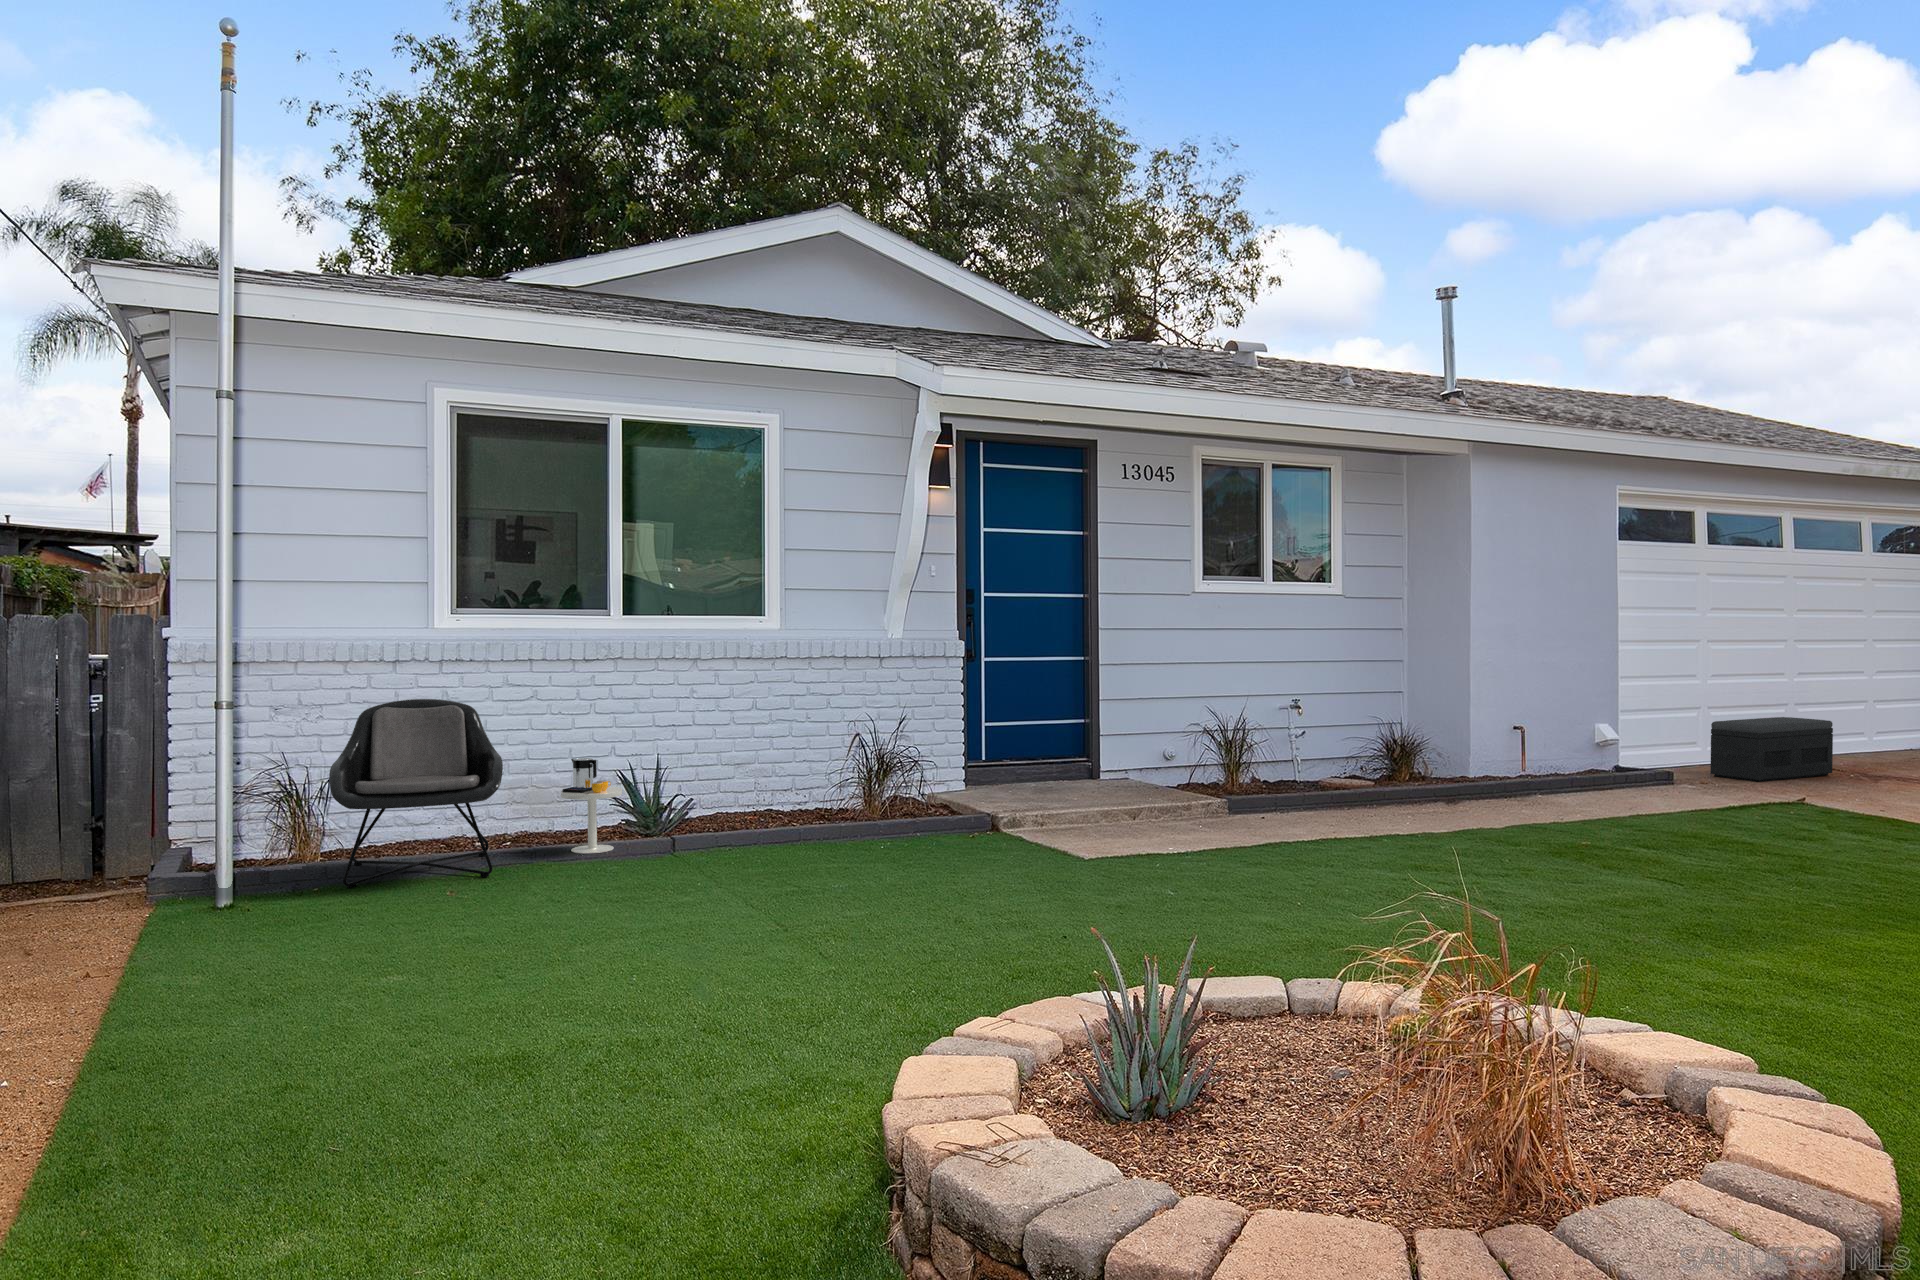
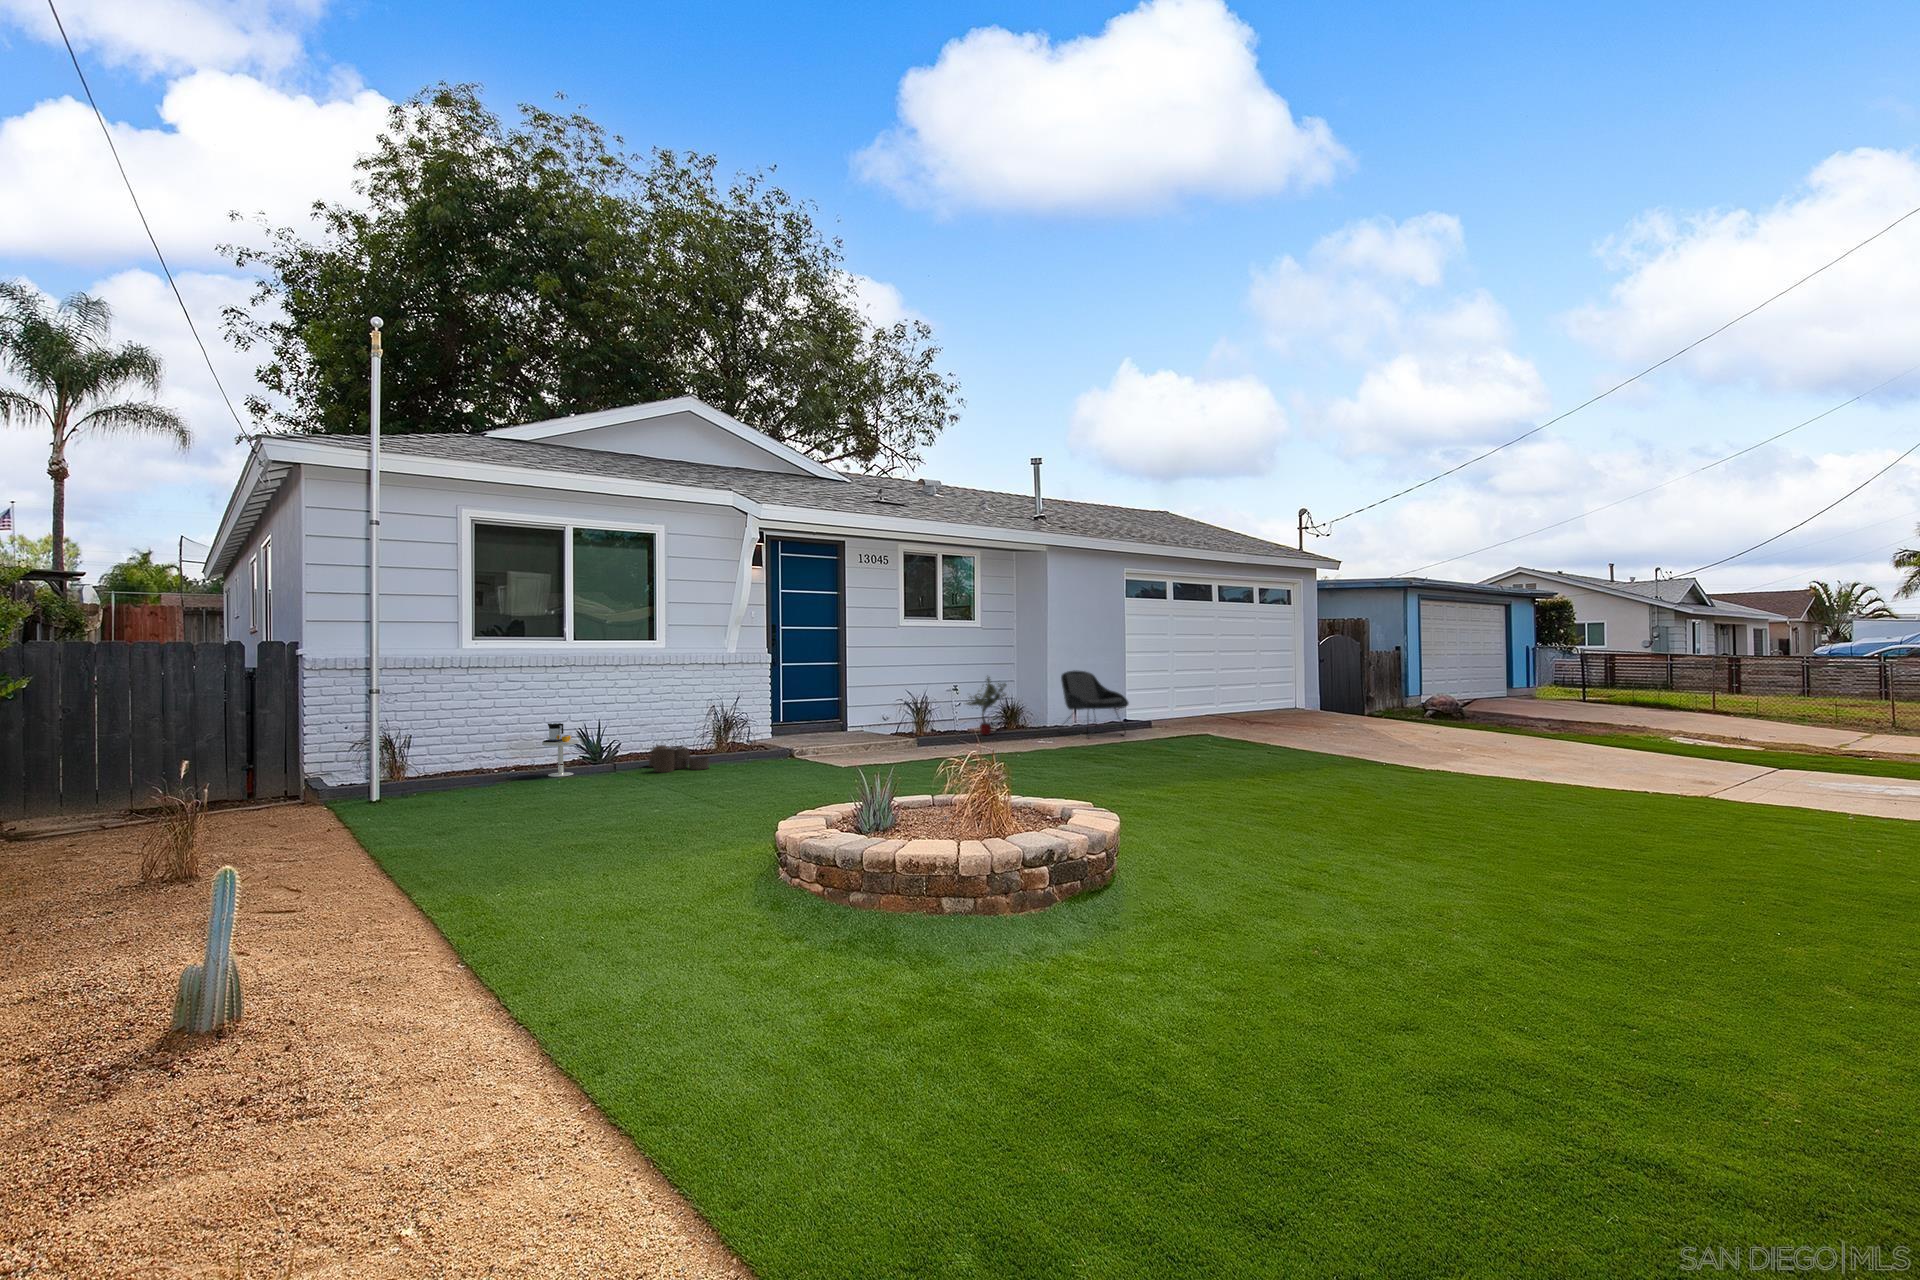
potted tree: none [1310,682,1391,792] -> present [966,677,1006,735]
lounge chair: present [329,699,503,888] -> present [1060,670,1129,738]
storage bench: present [1710,717,1833,782] -> none [1173,691,1232,725]
woven basket: none [746,797,846,853] -> present [649,745,709,772]

